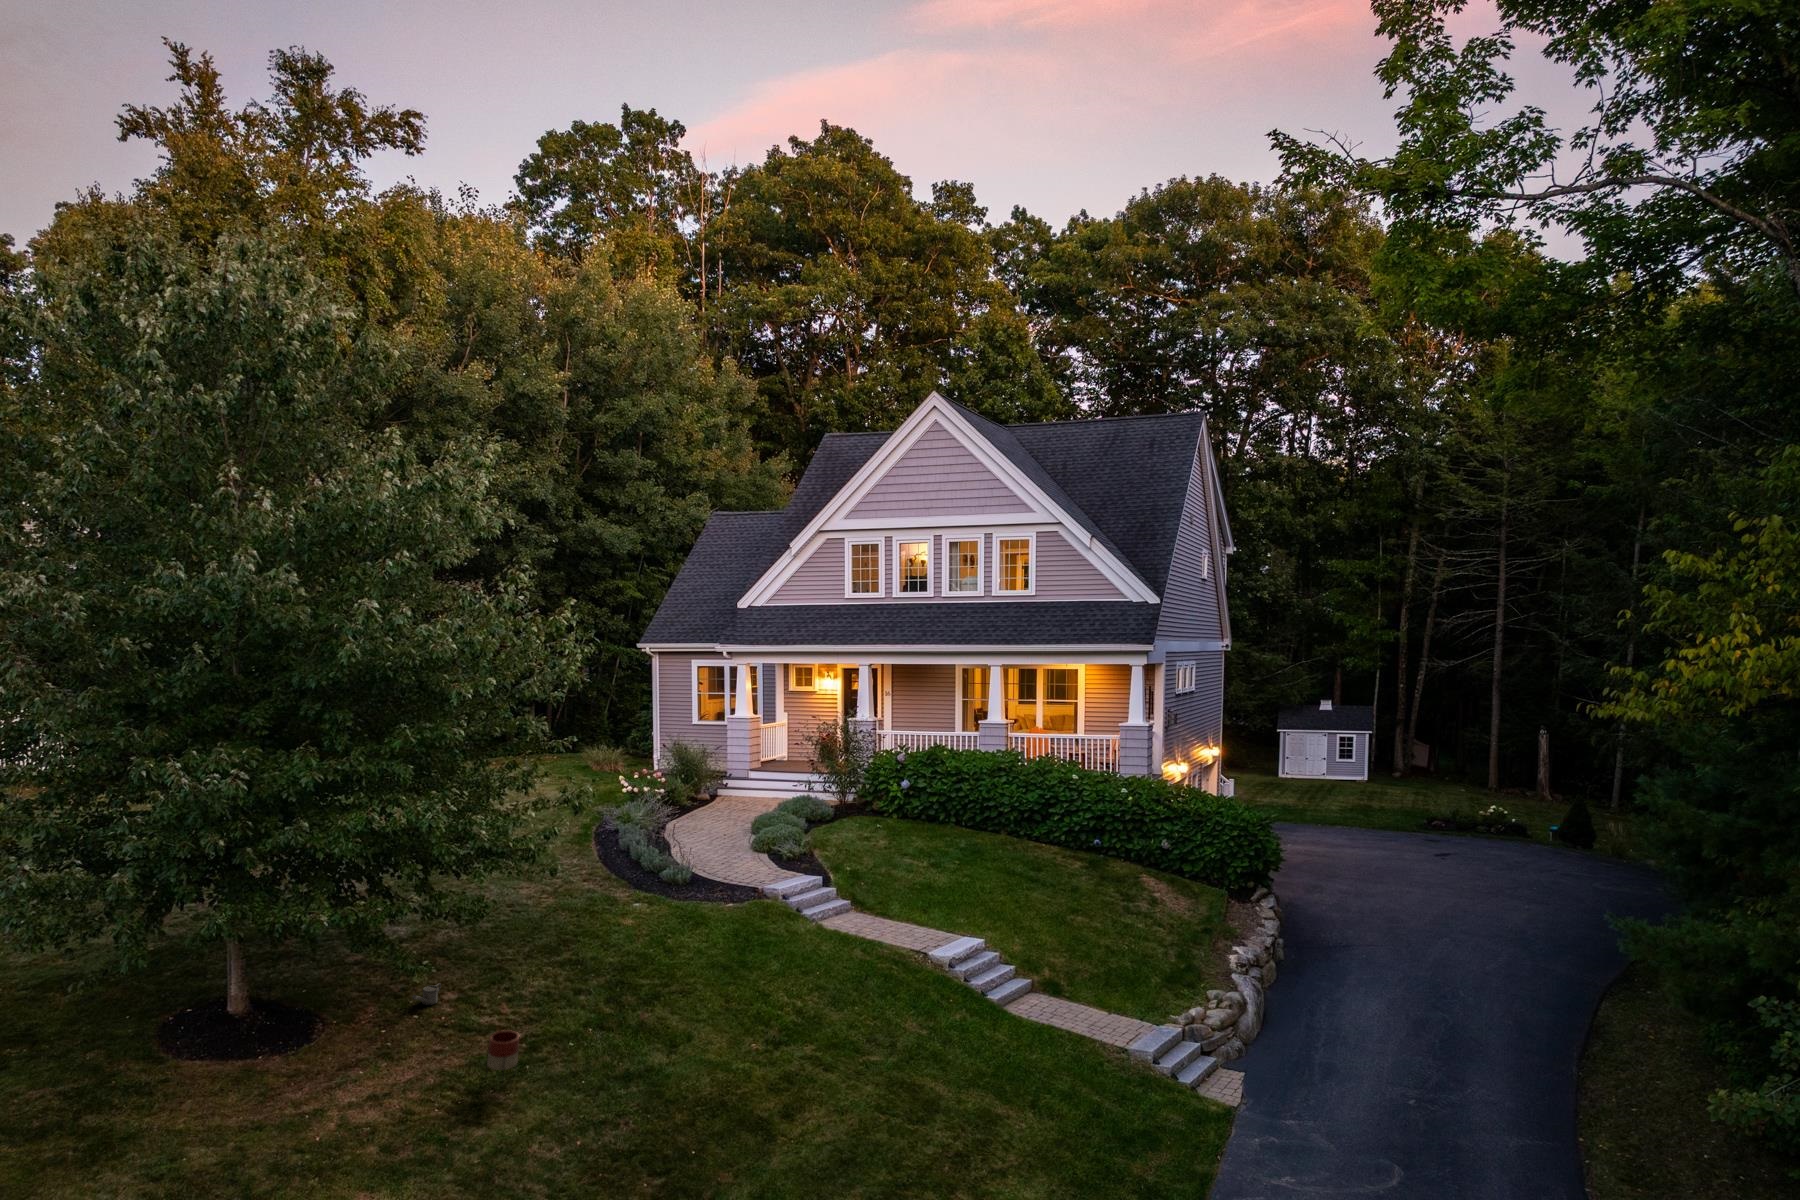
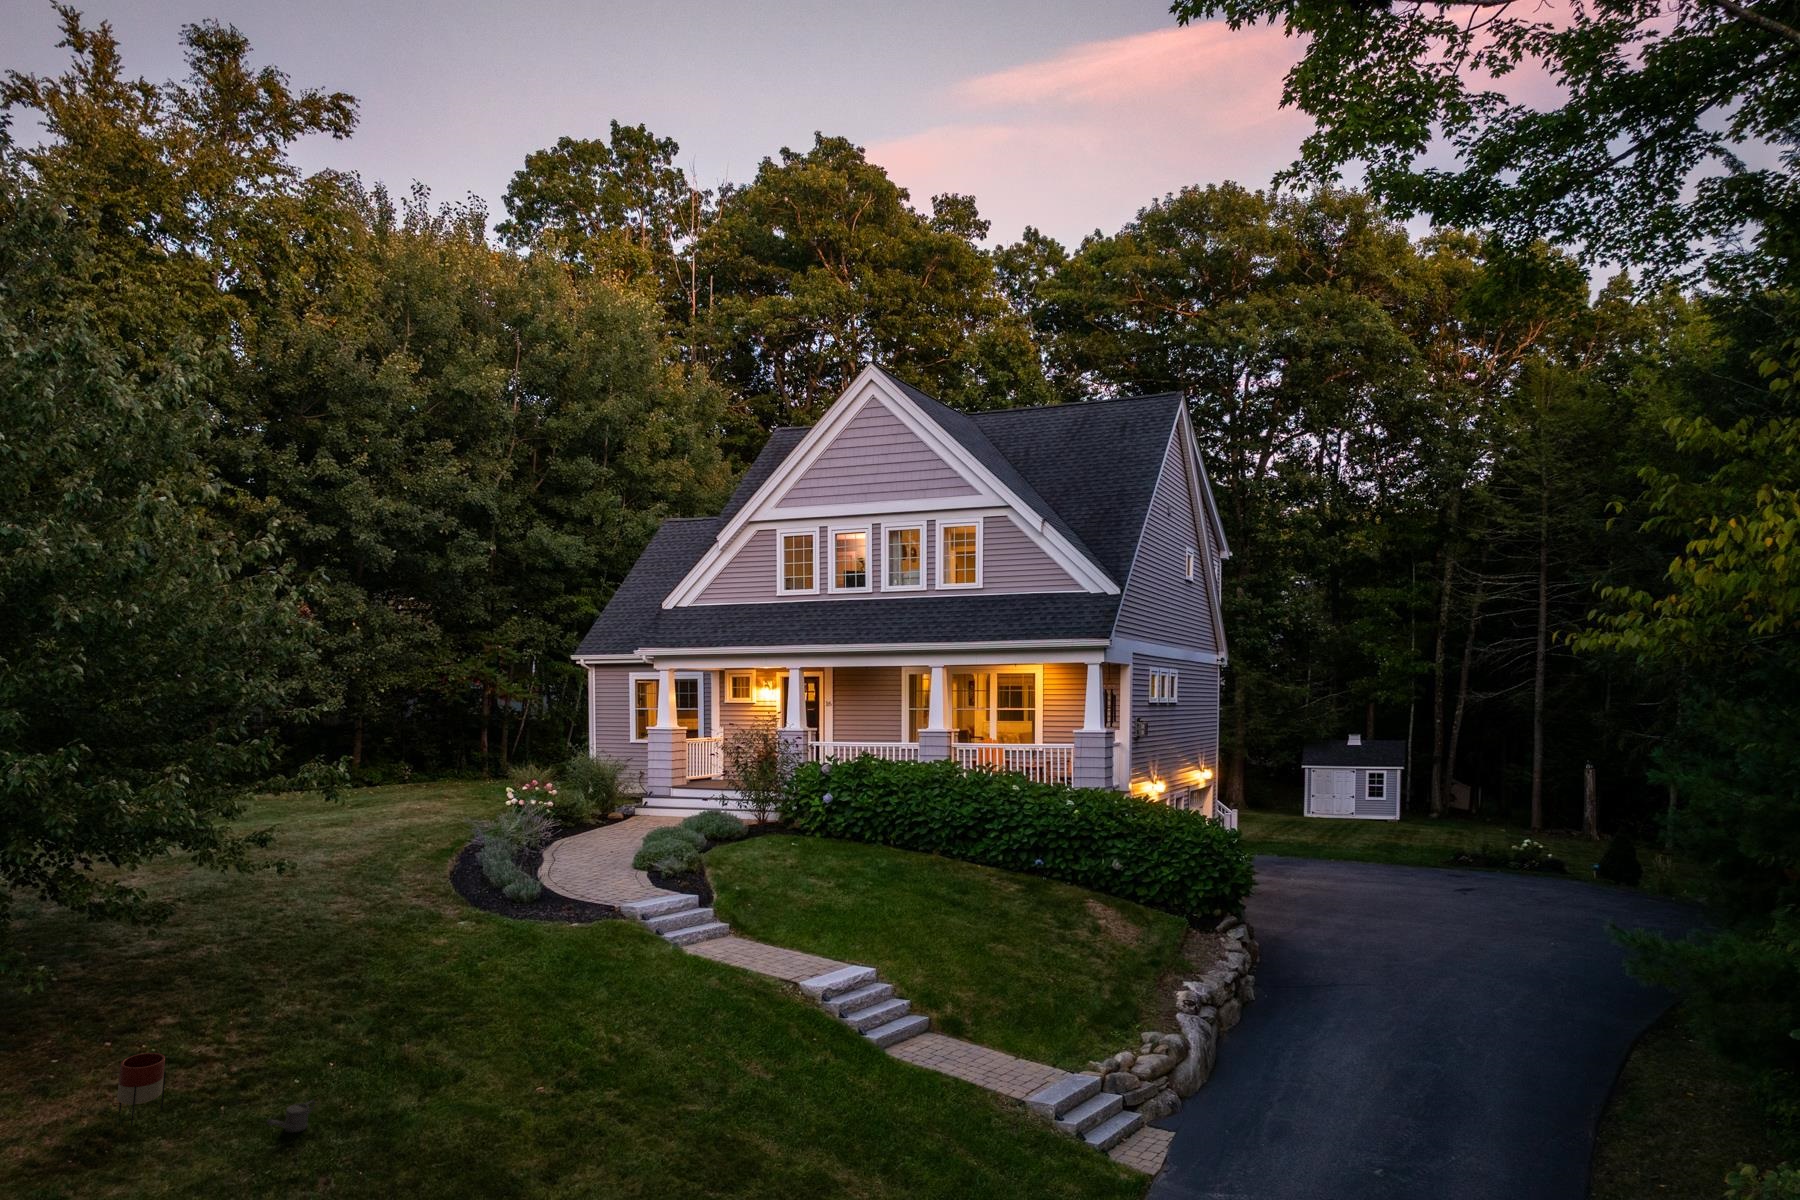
watering can: present [412,983,441,1005] -> present [267,1100,315,1133]

